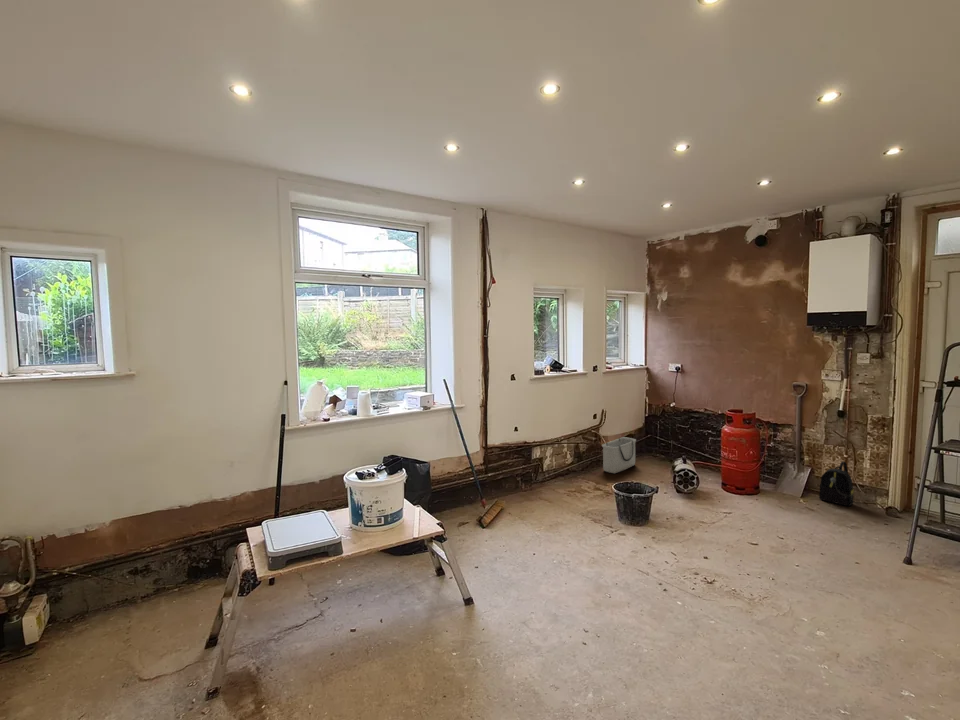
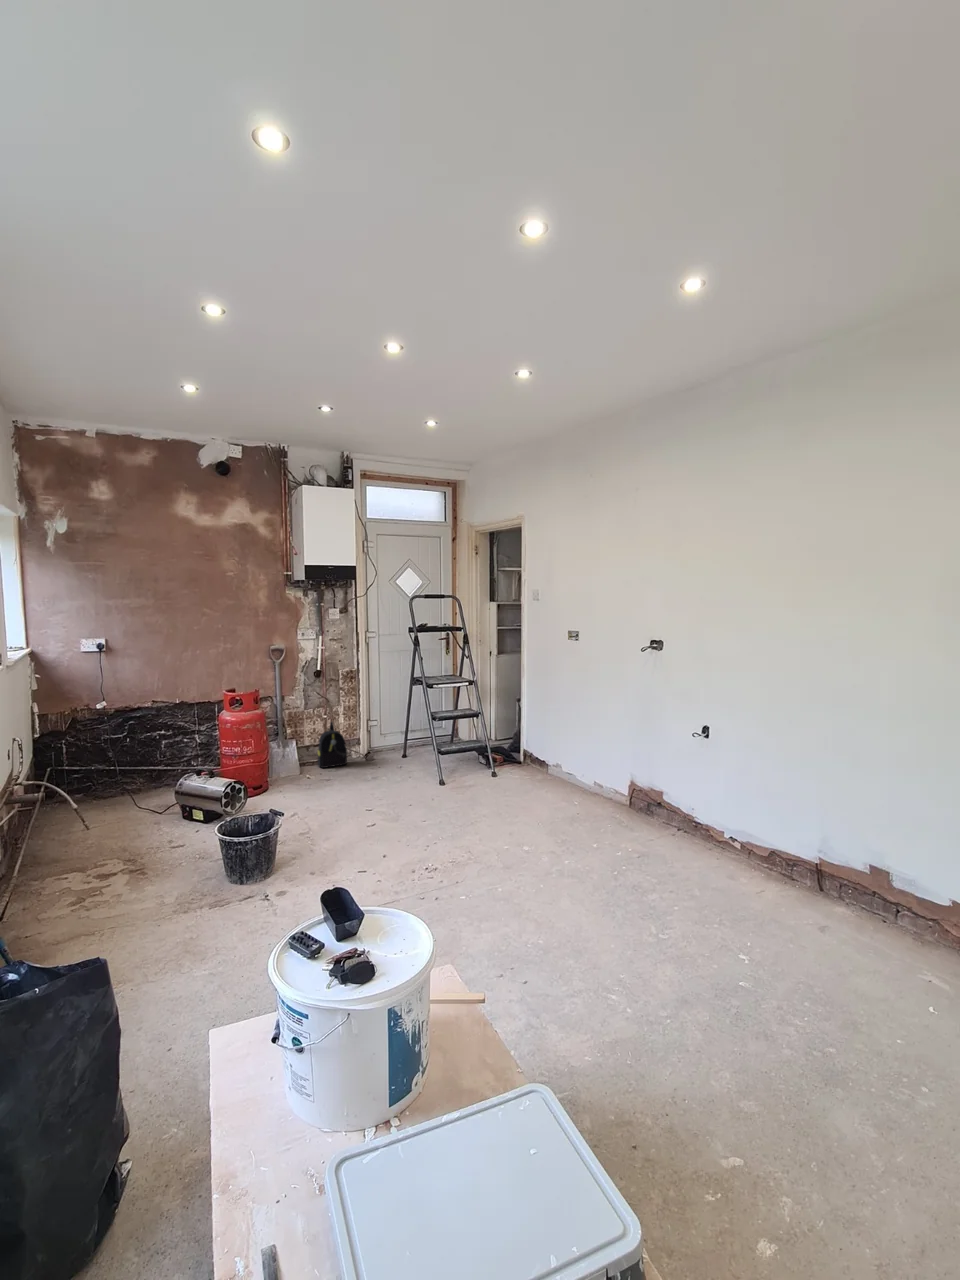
storage bin: present [602,437,636,473] -> none [24,776,73,852]

